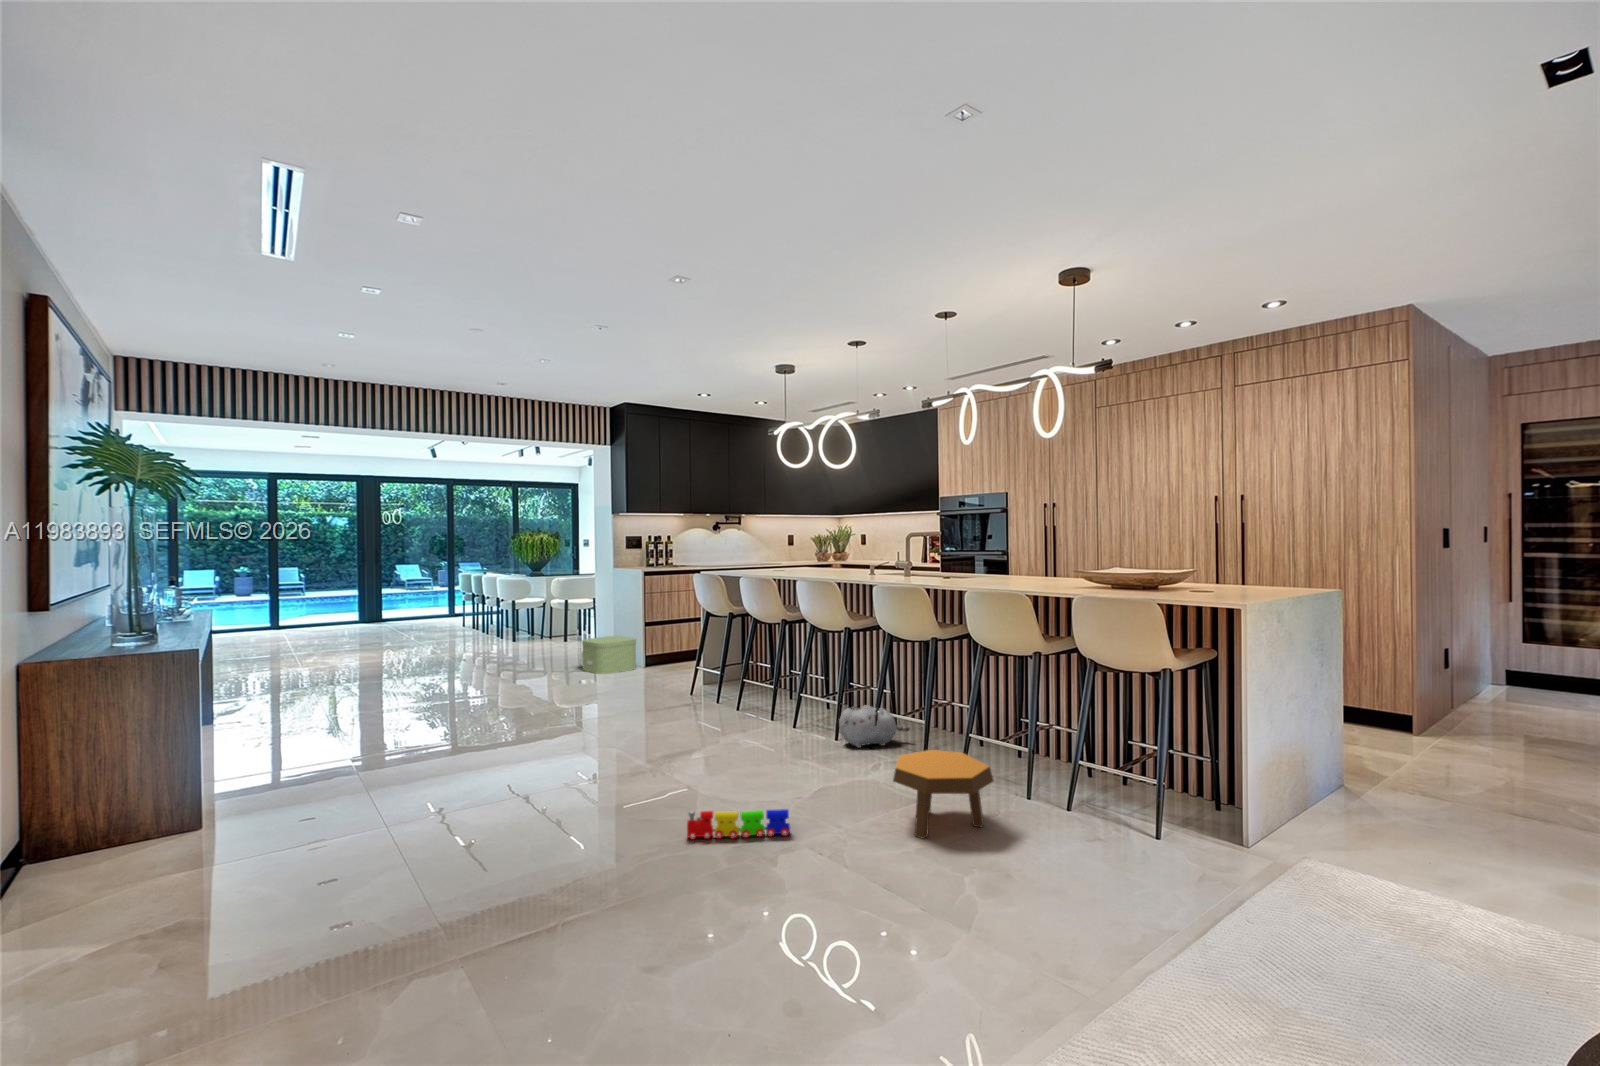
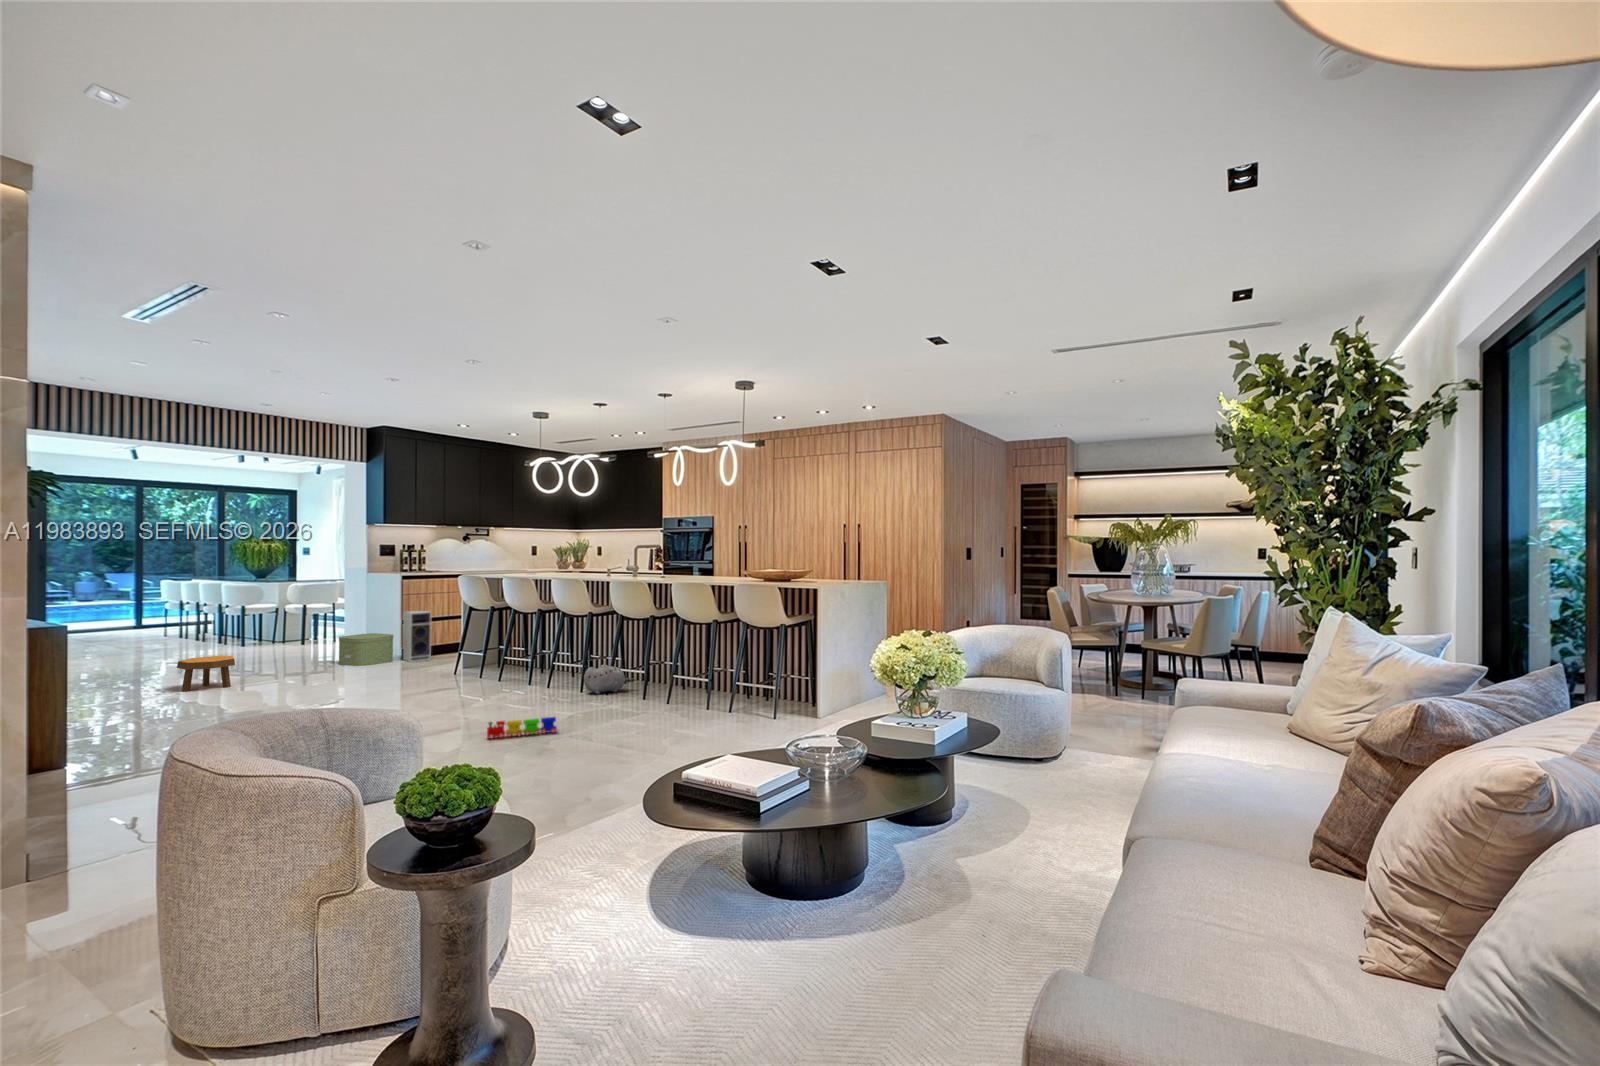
speaker: none [646,612,675,671] -> present [403,611,431,662]
footstool: present [893,750,993,838] -> present [177,656,235,692]

